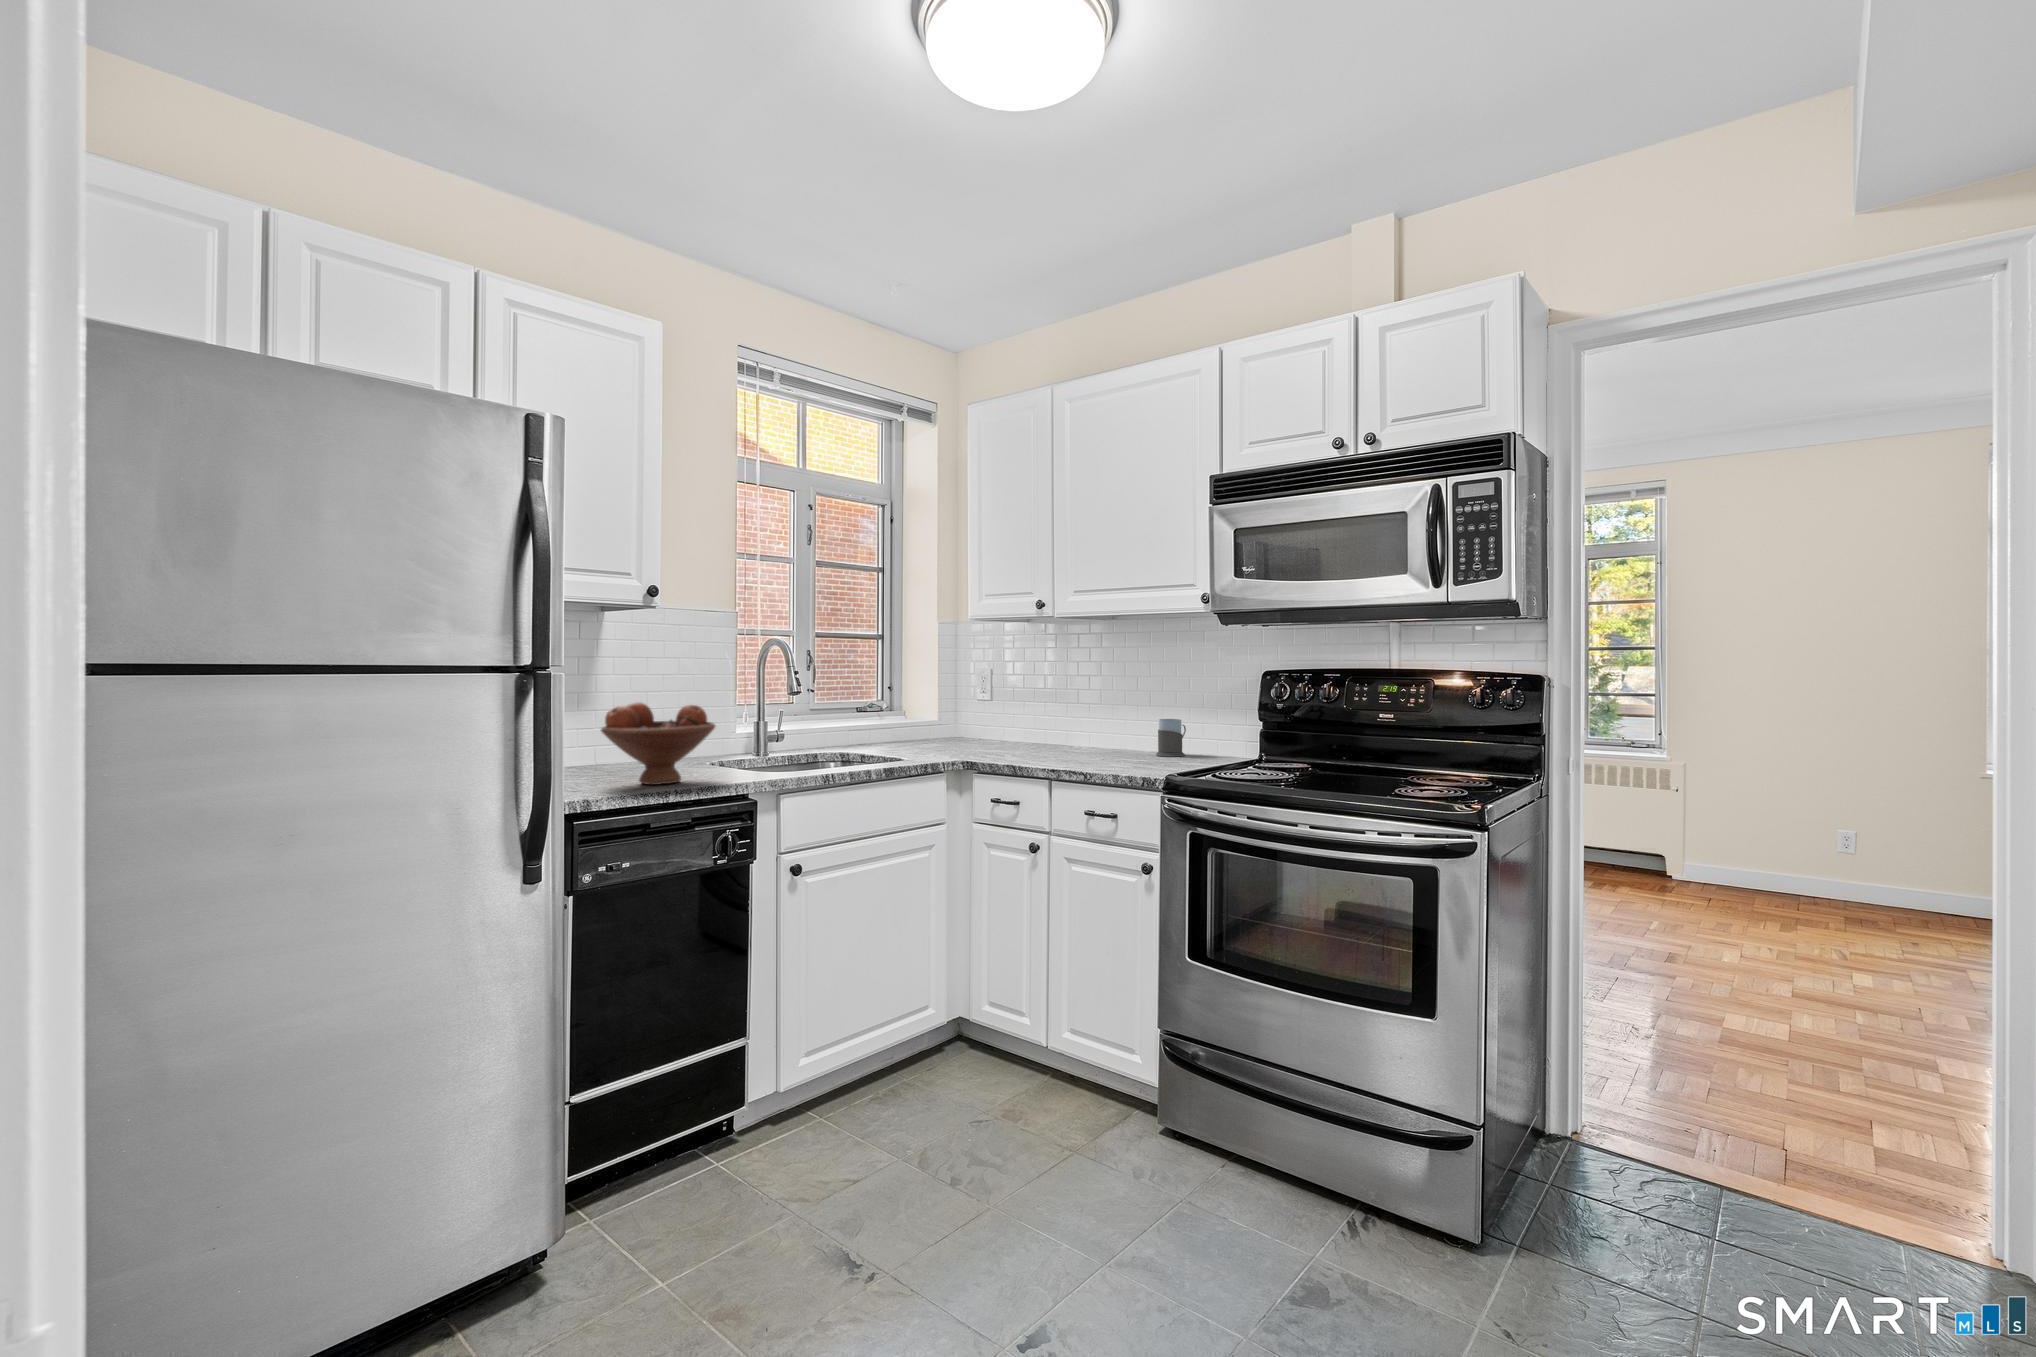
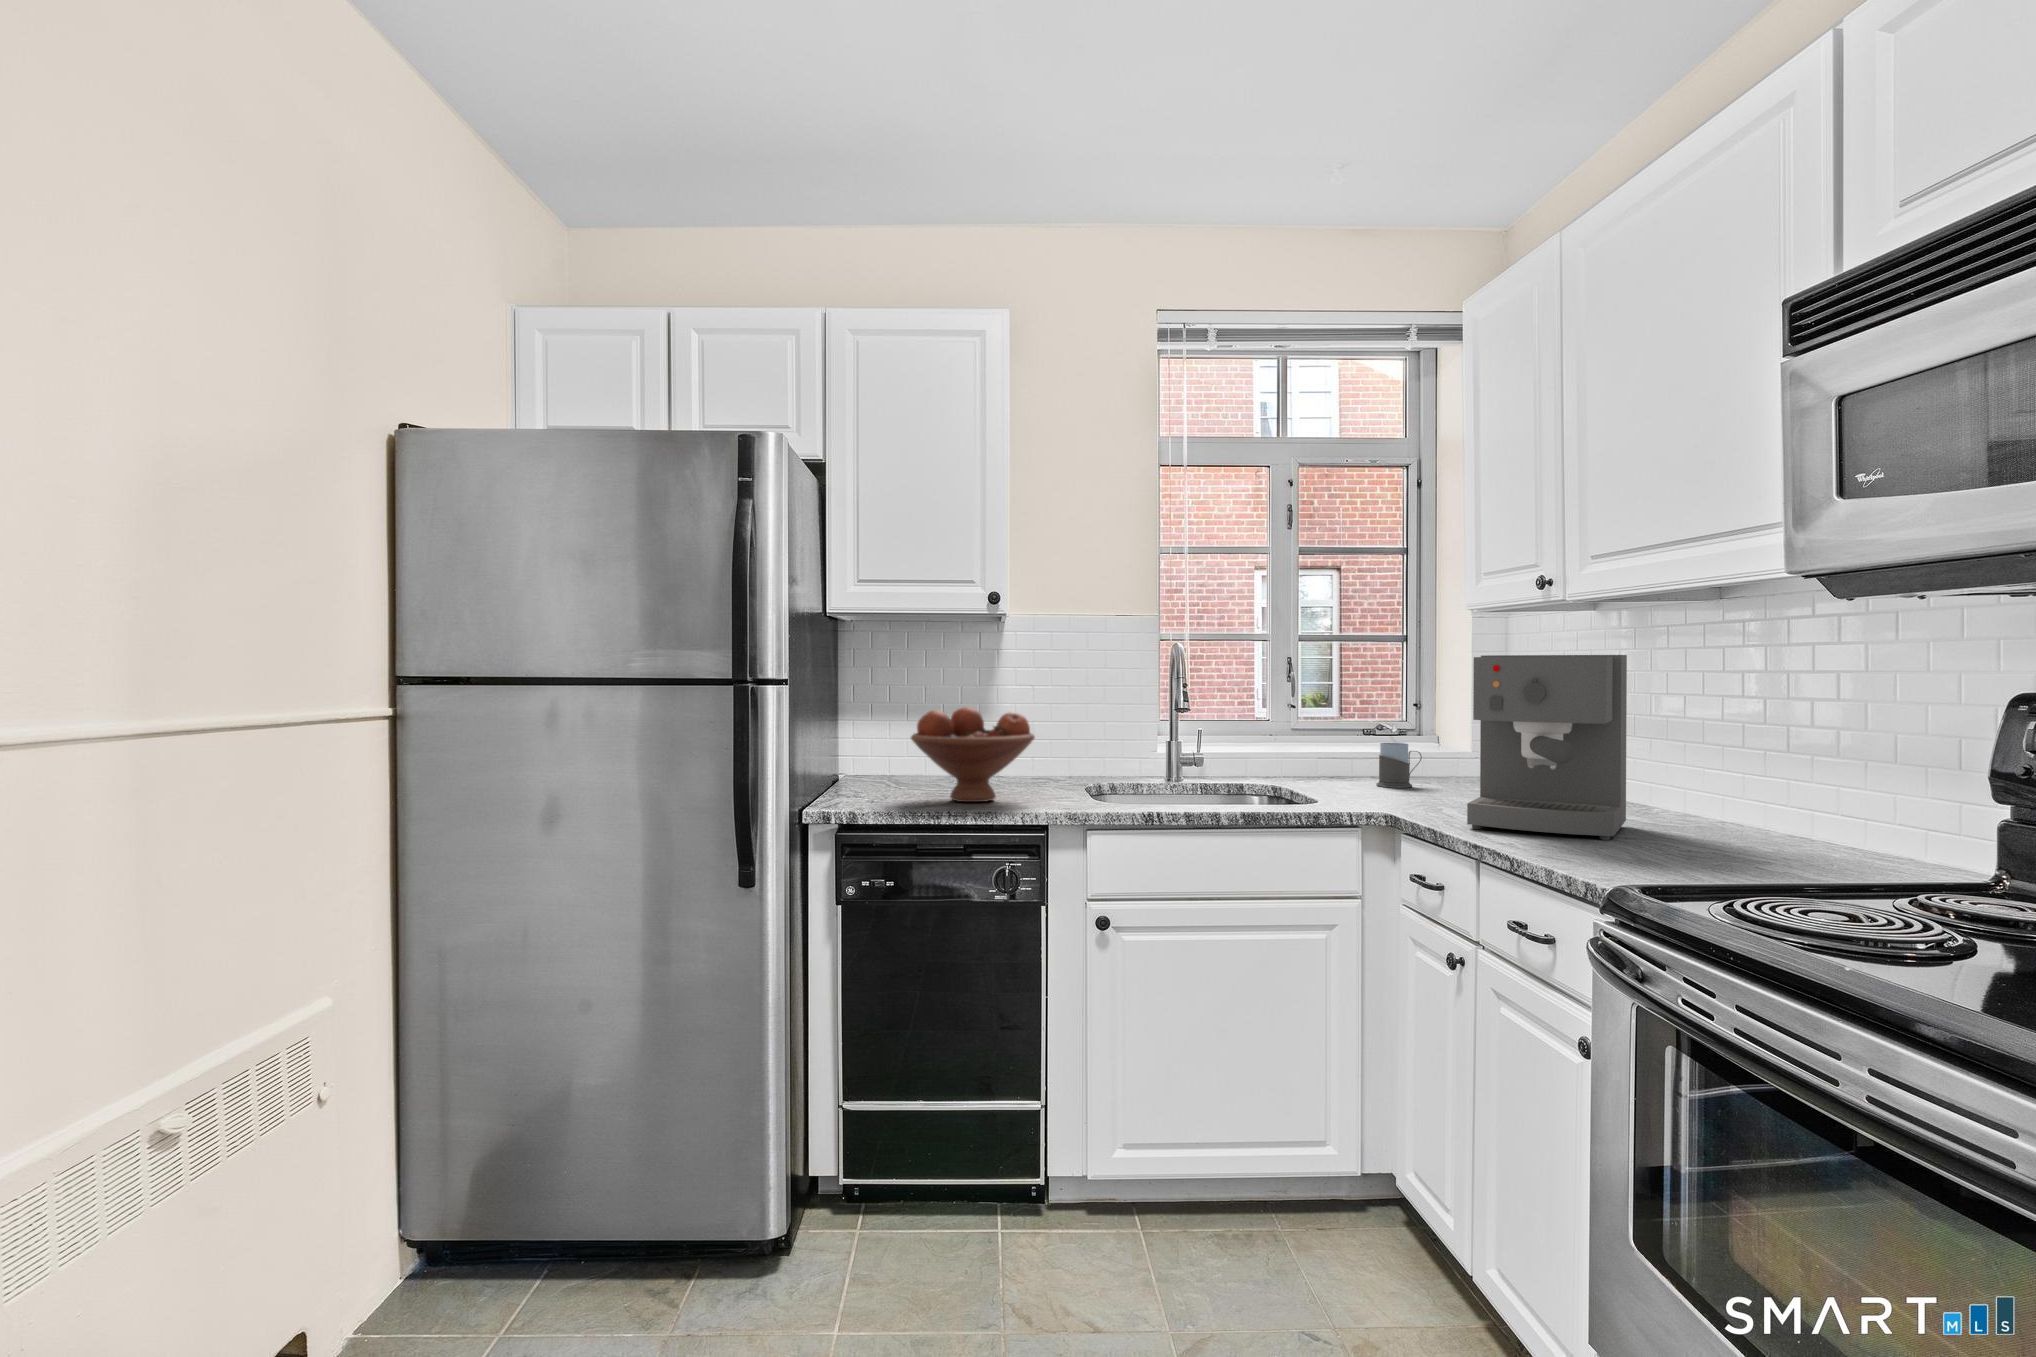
coffee maker: none [1018,652,1108,762] -> present [1467,655,1627,840]
mug: present [1156,719,1186,756] -> present [1376,743,1422,788]

